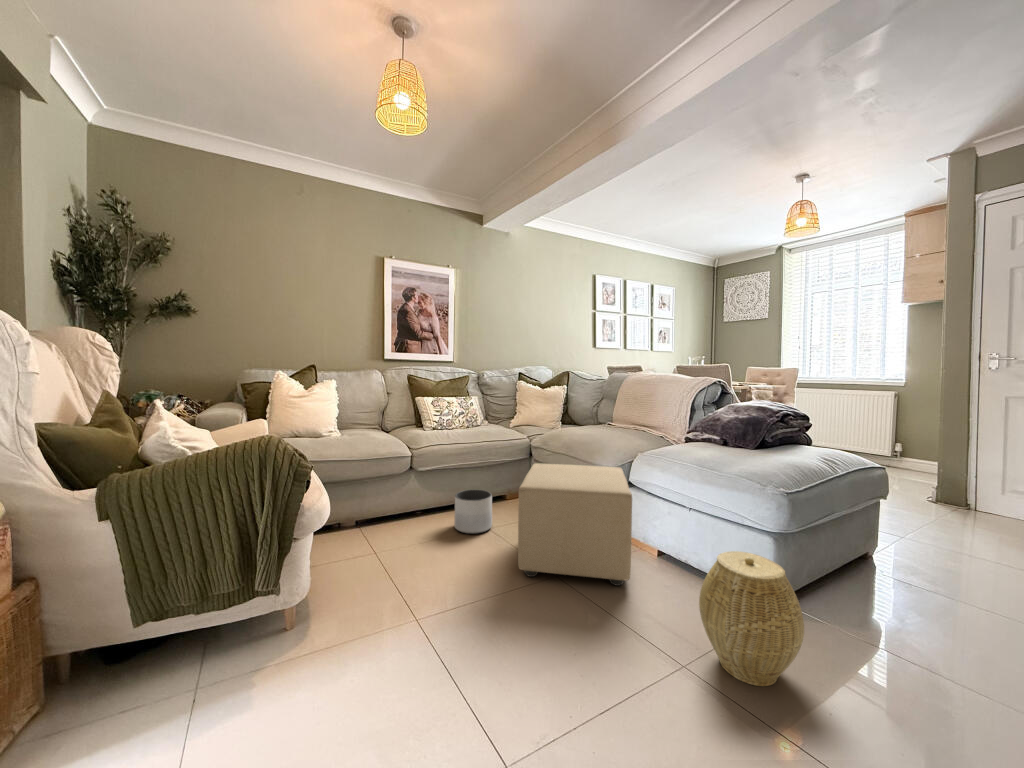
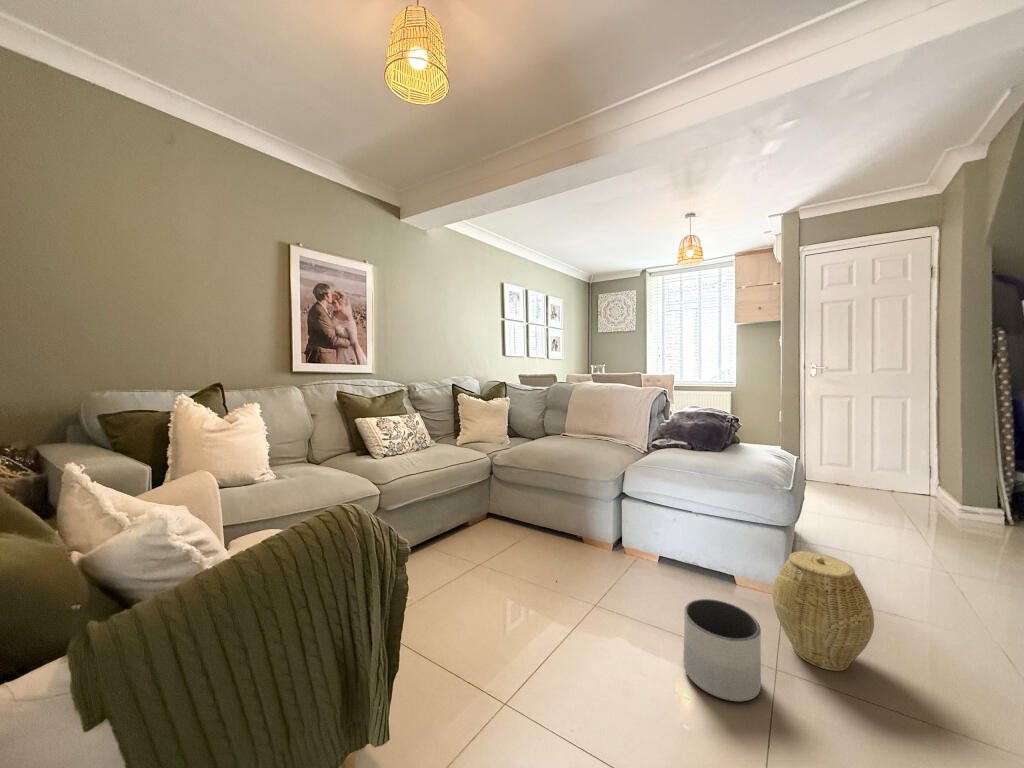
ottoman: present [518,463,632,586] -> none [534,481,672,614]
planter: present [454,489,492,534] -> present [683,599,761,702]

